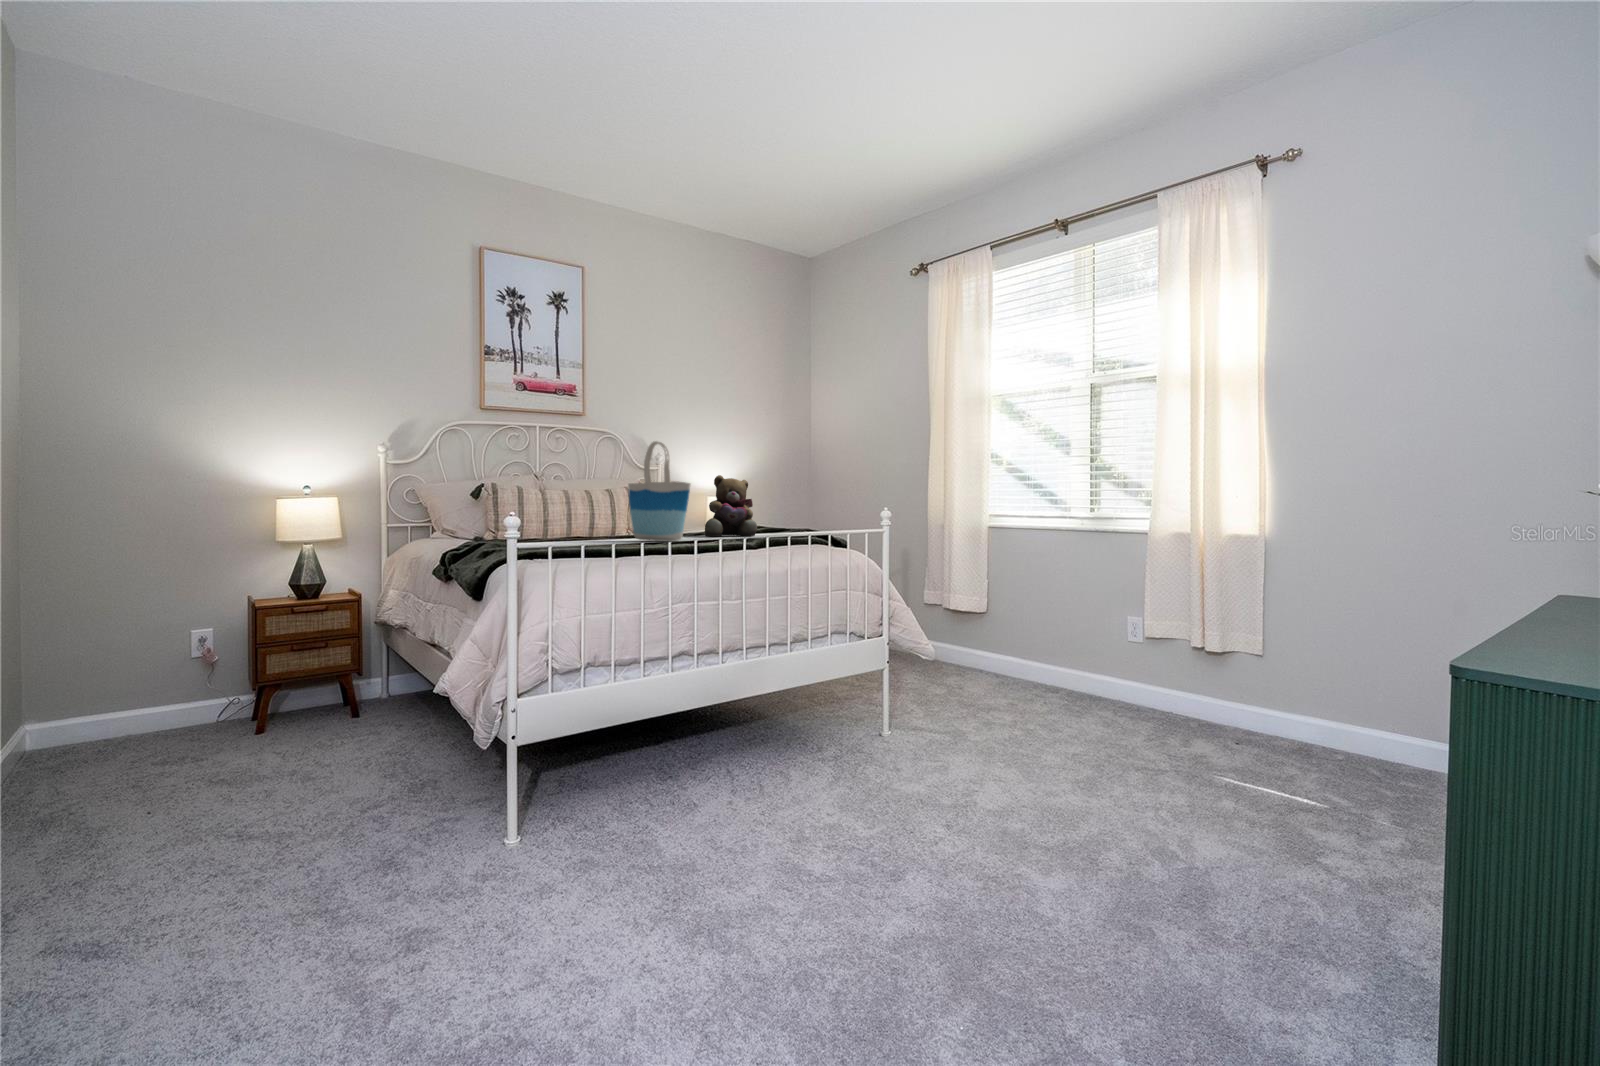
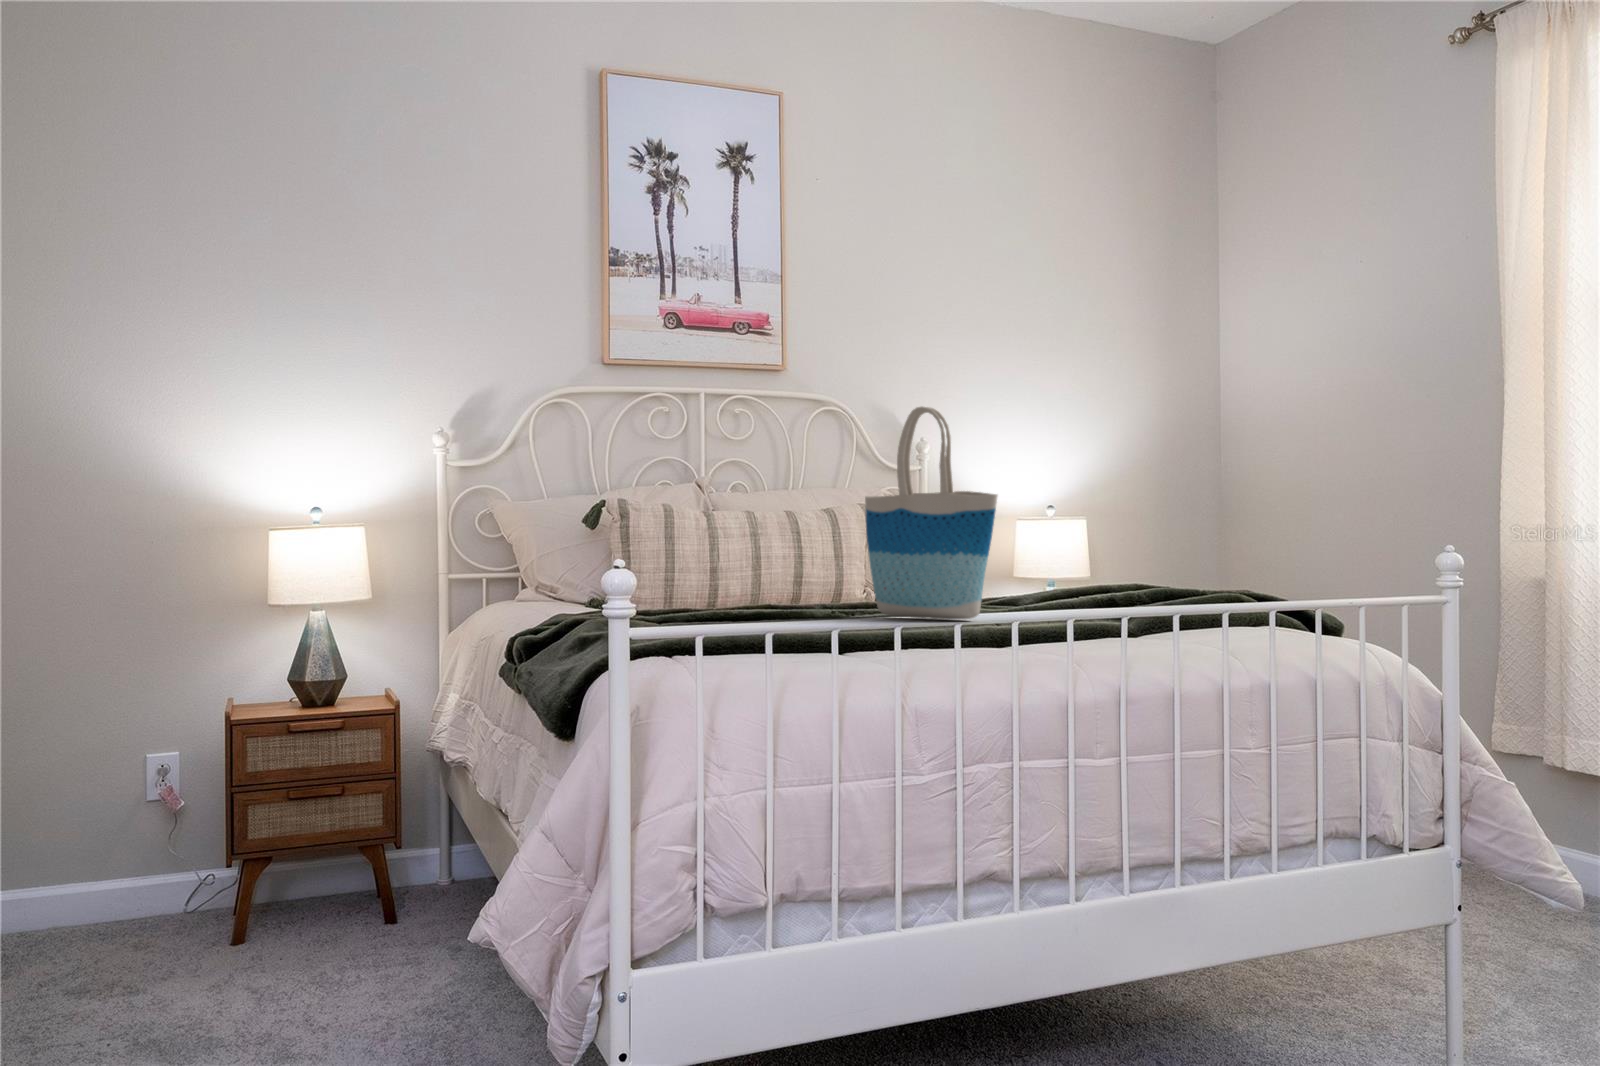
teddy bear: present [705,475,757,537] -> none [1024,475,1139,607]

